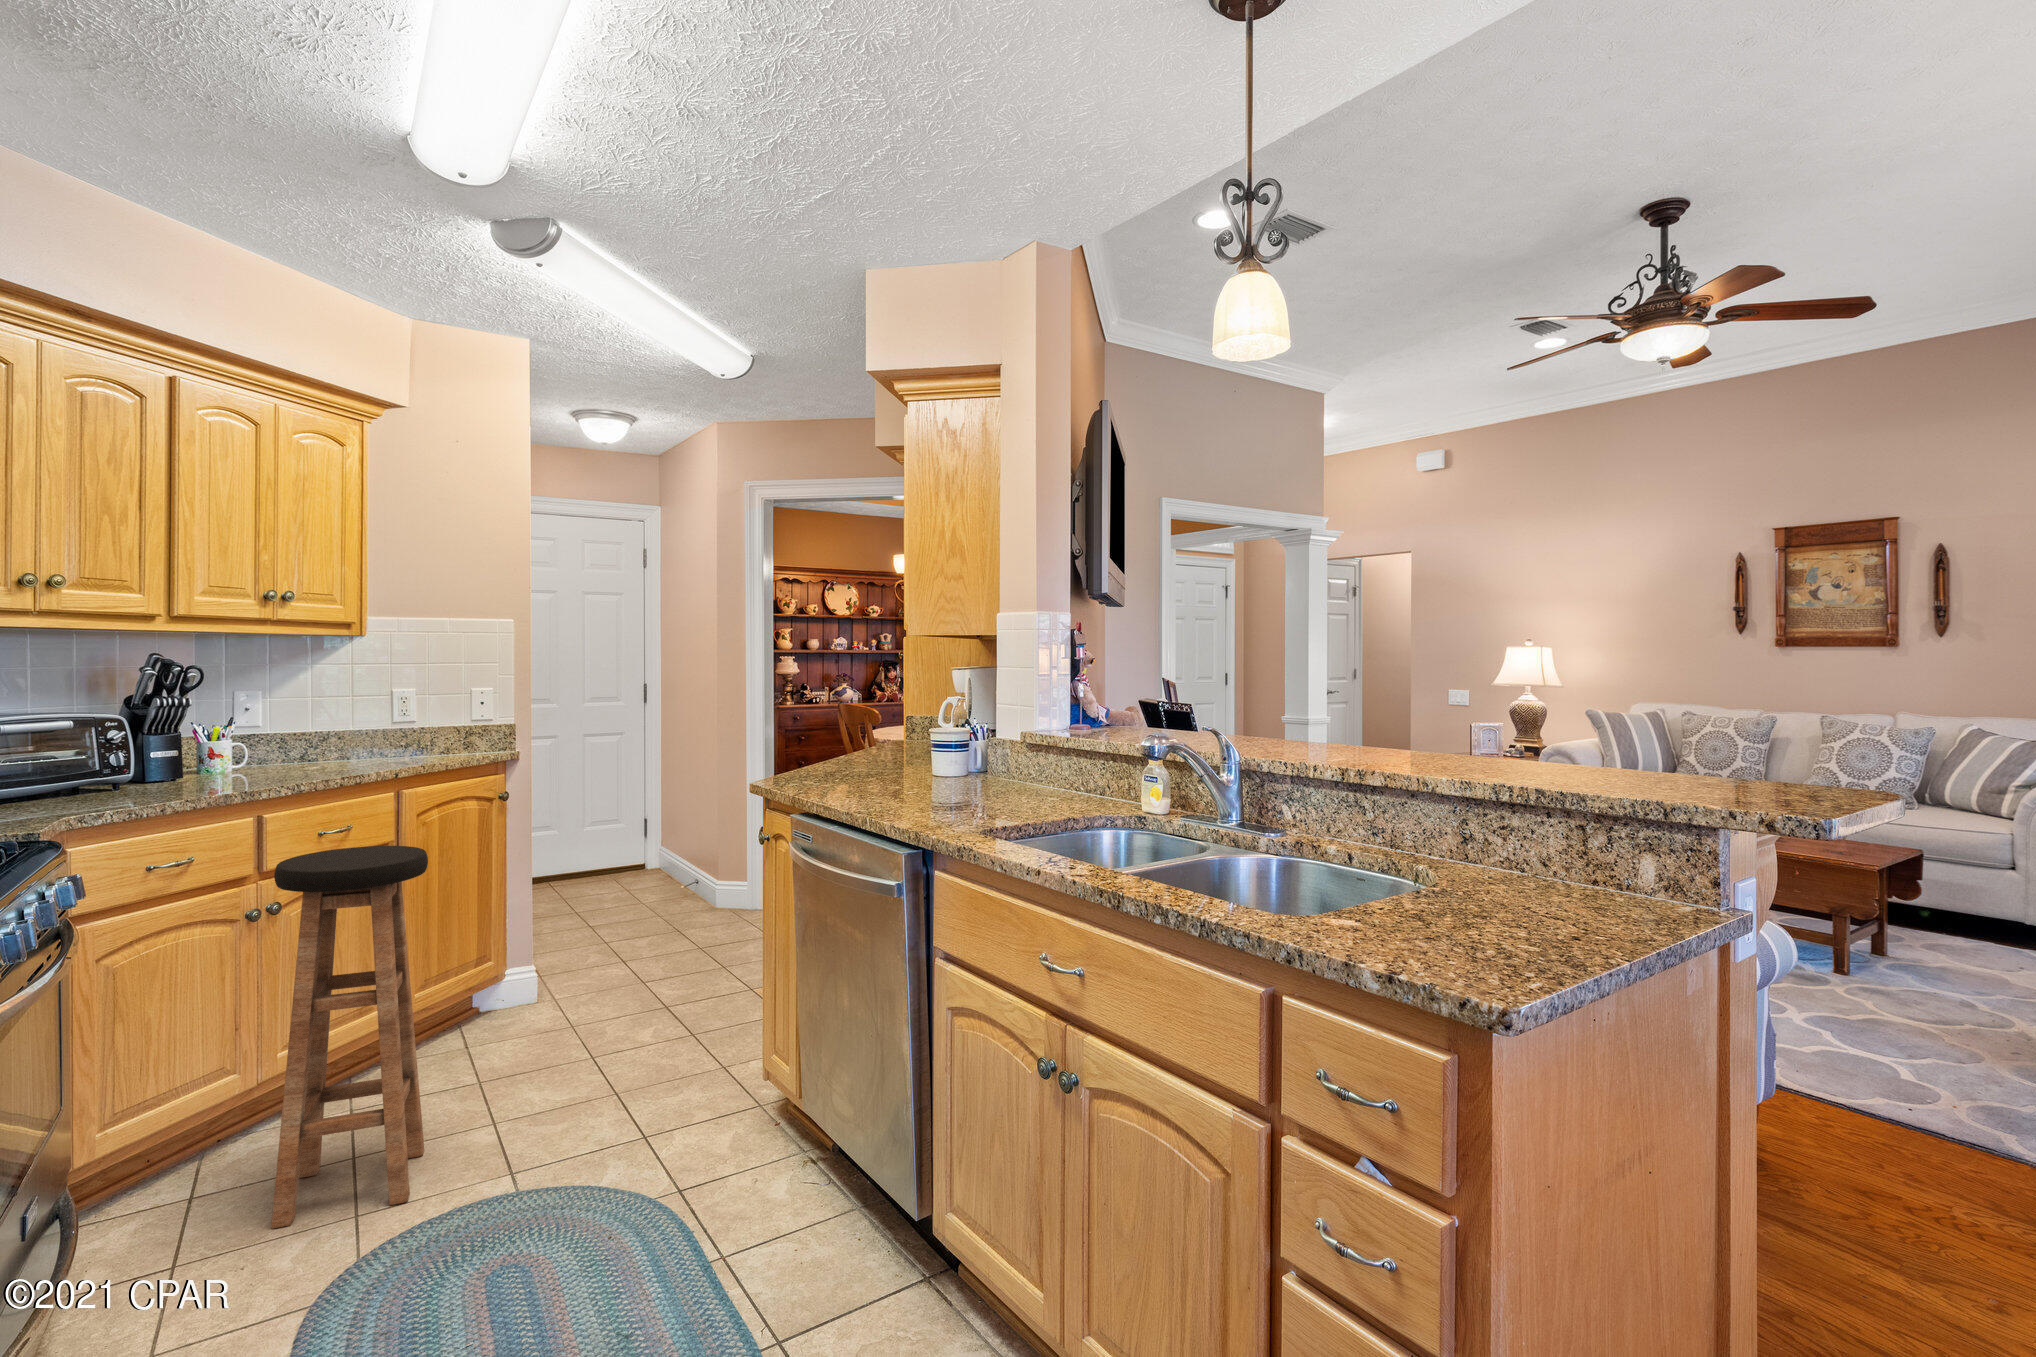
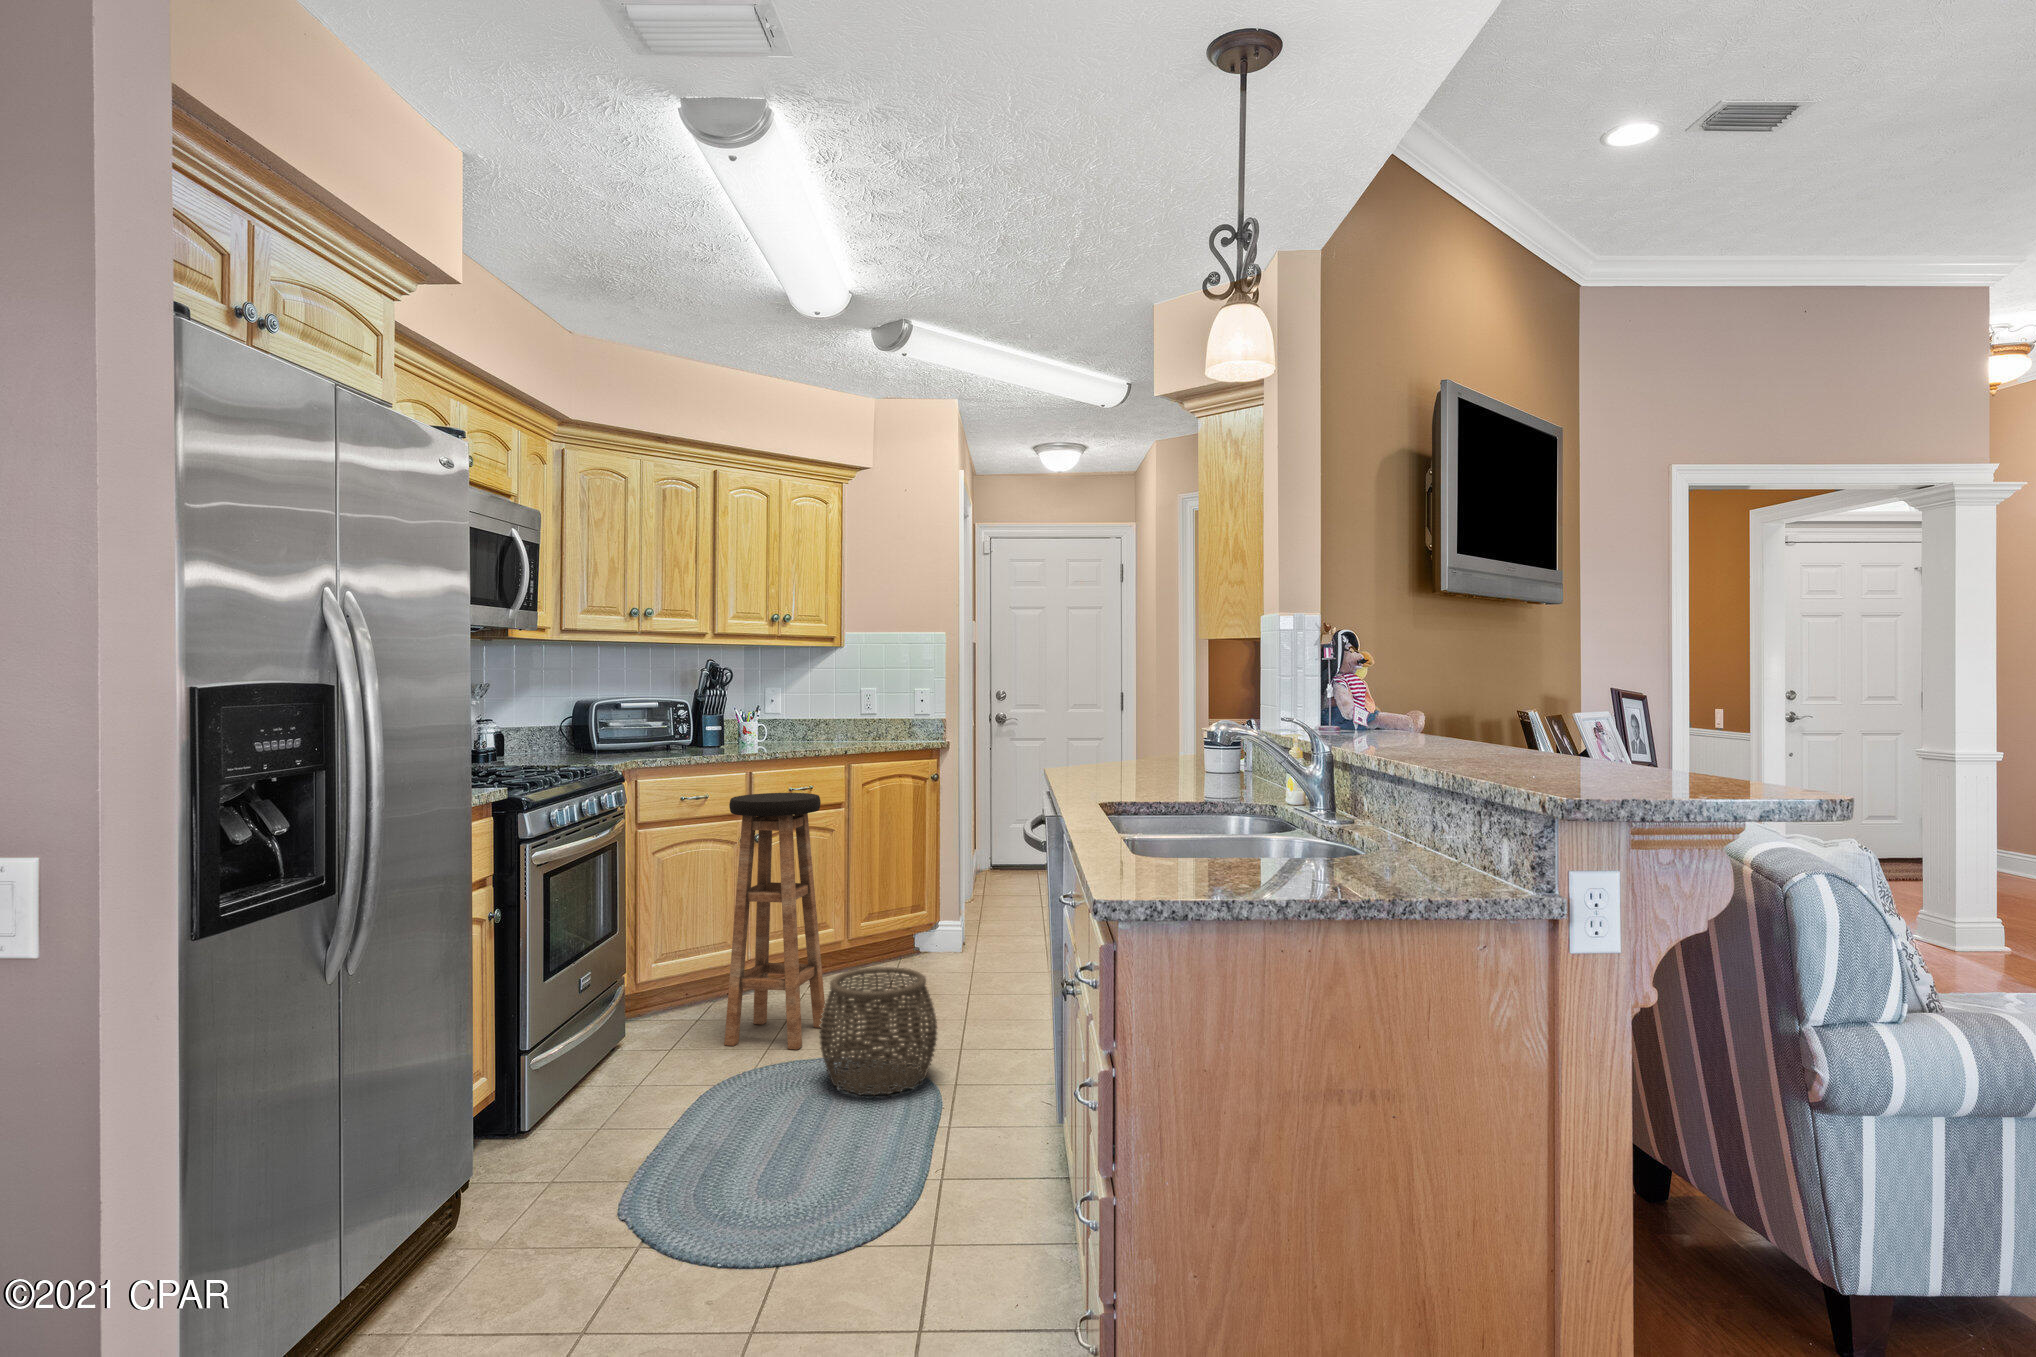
woven basket: none [479,1062,650,1252] -> present [819,967,937,1095]

